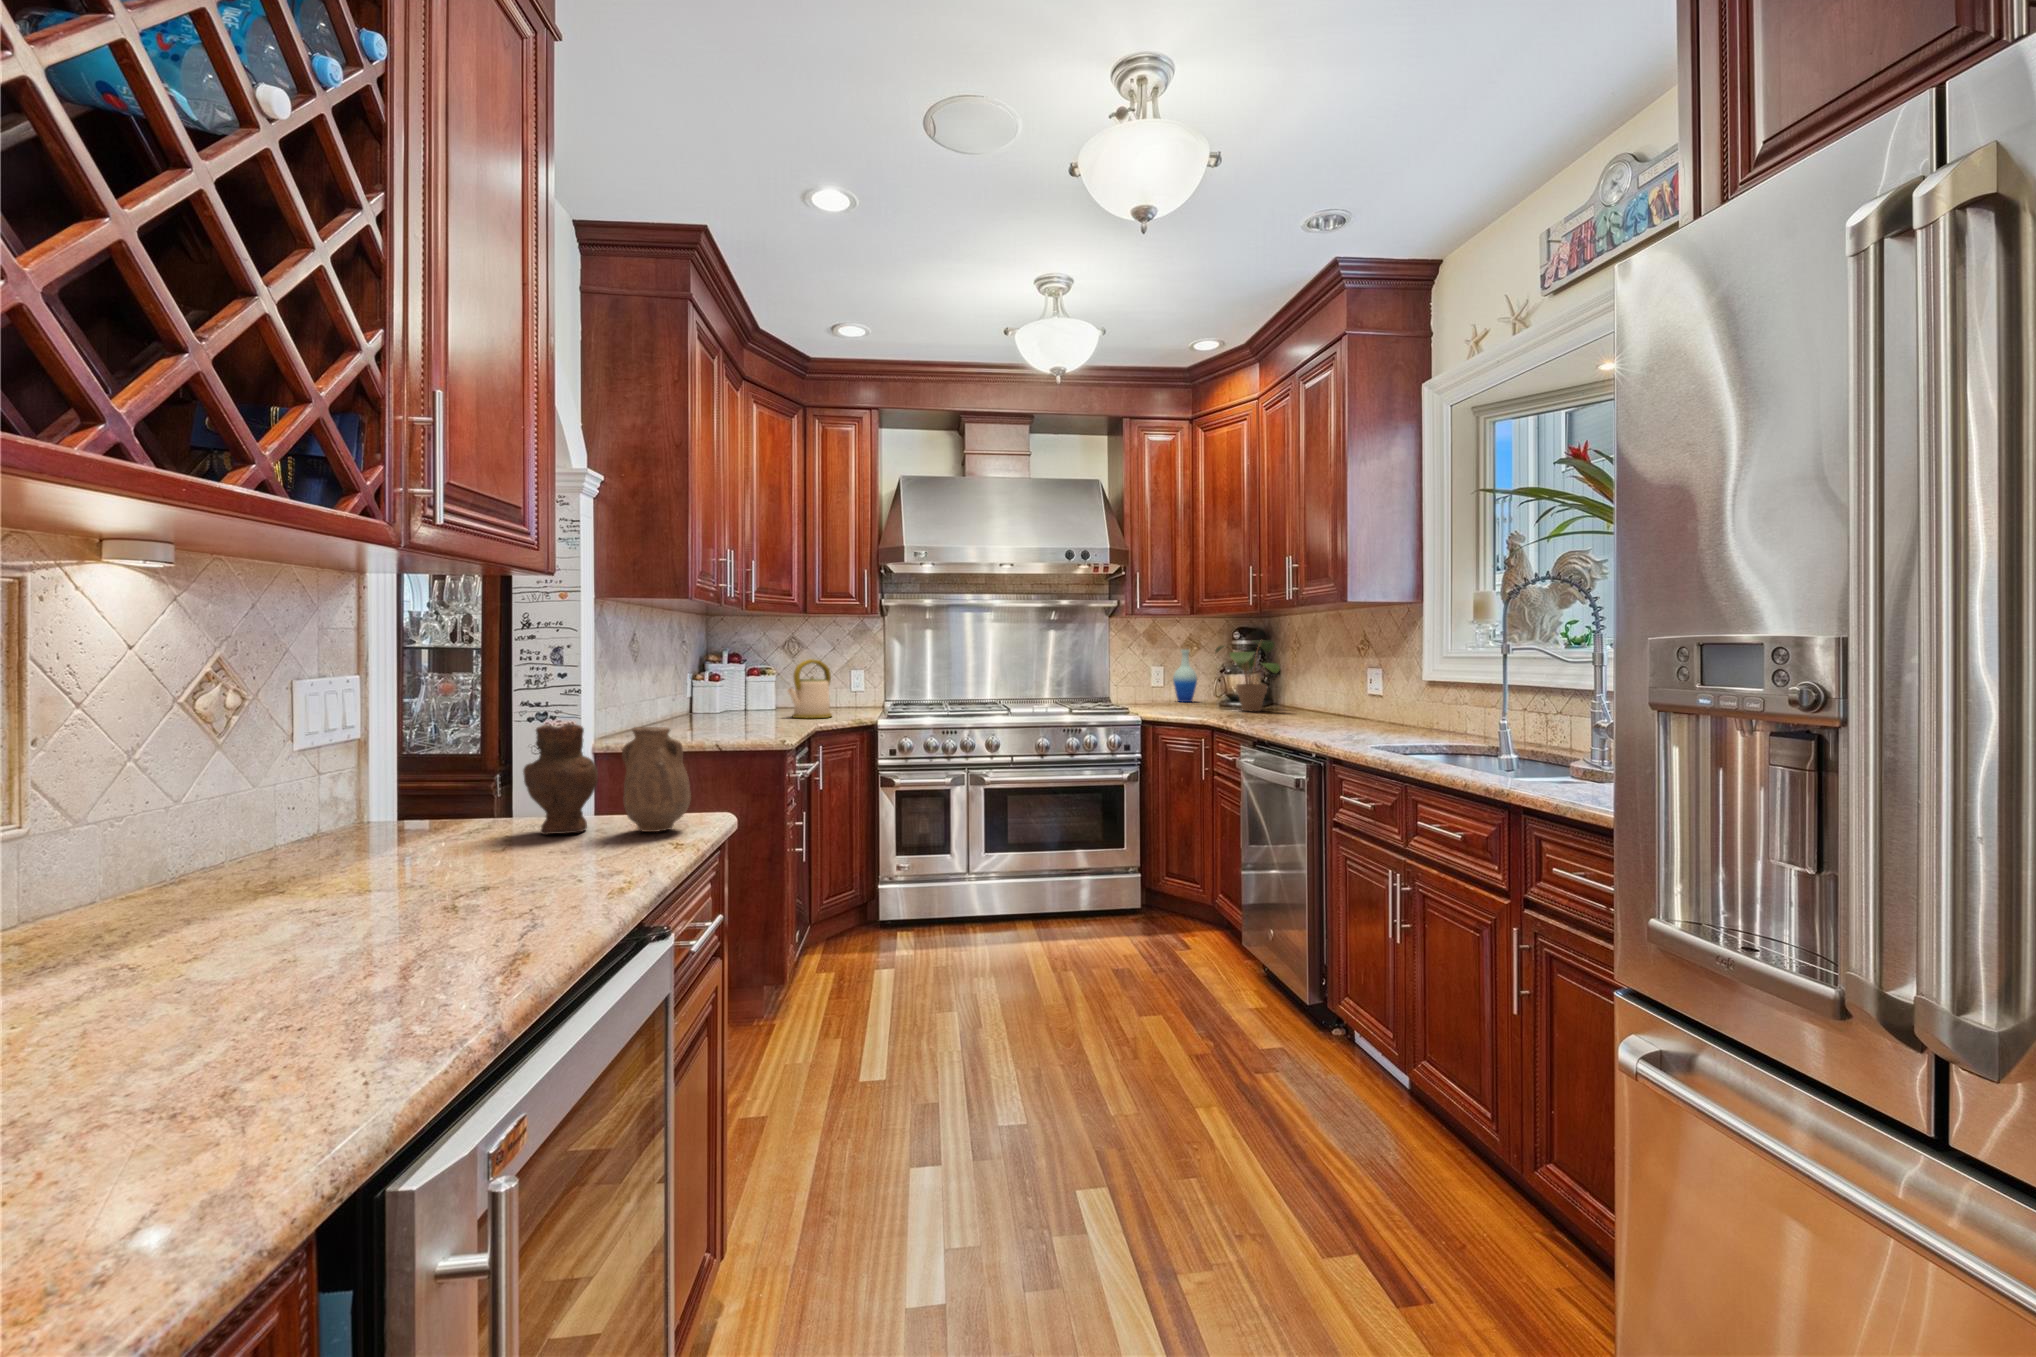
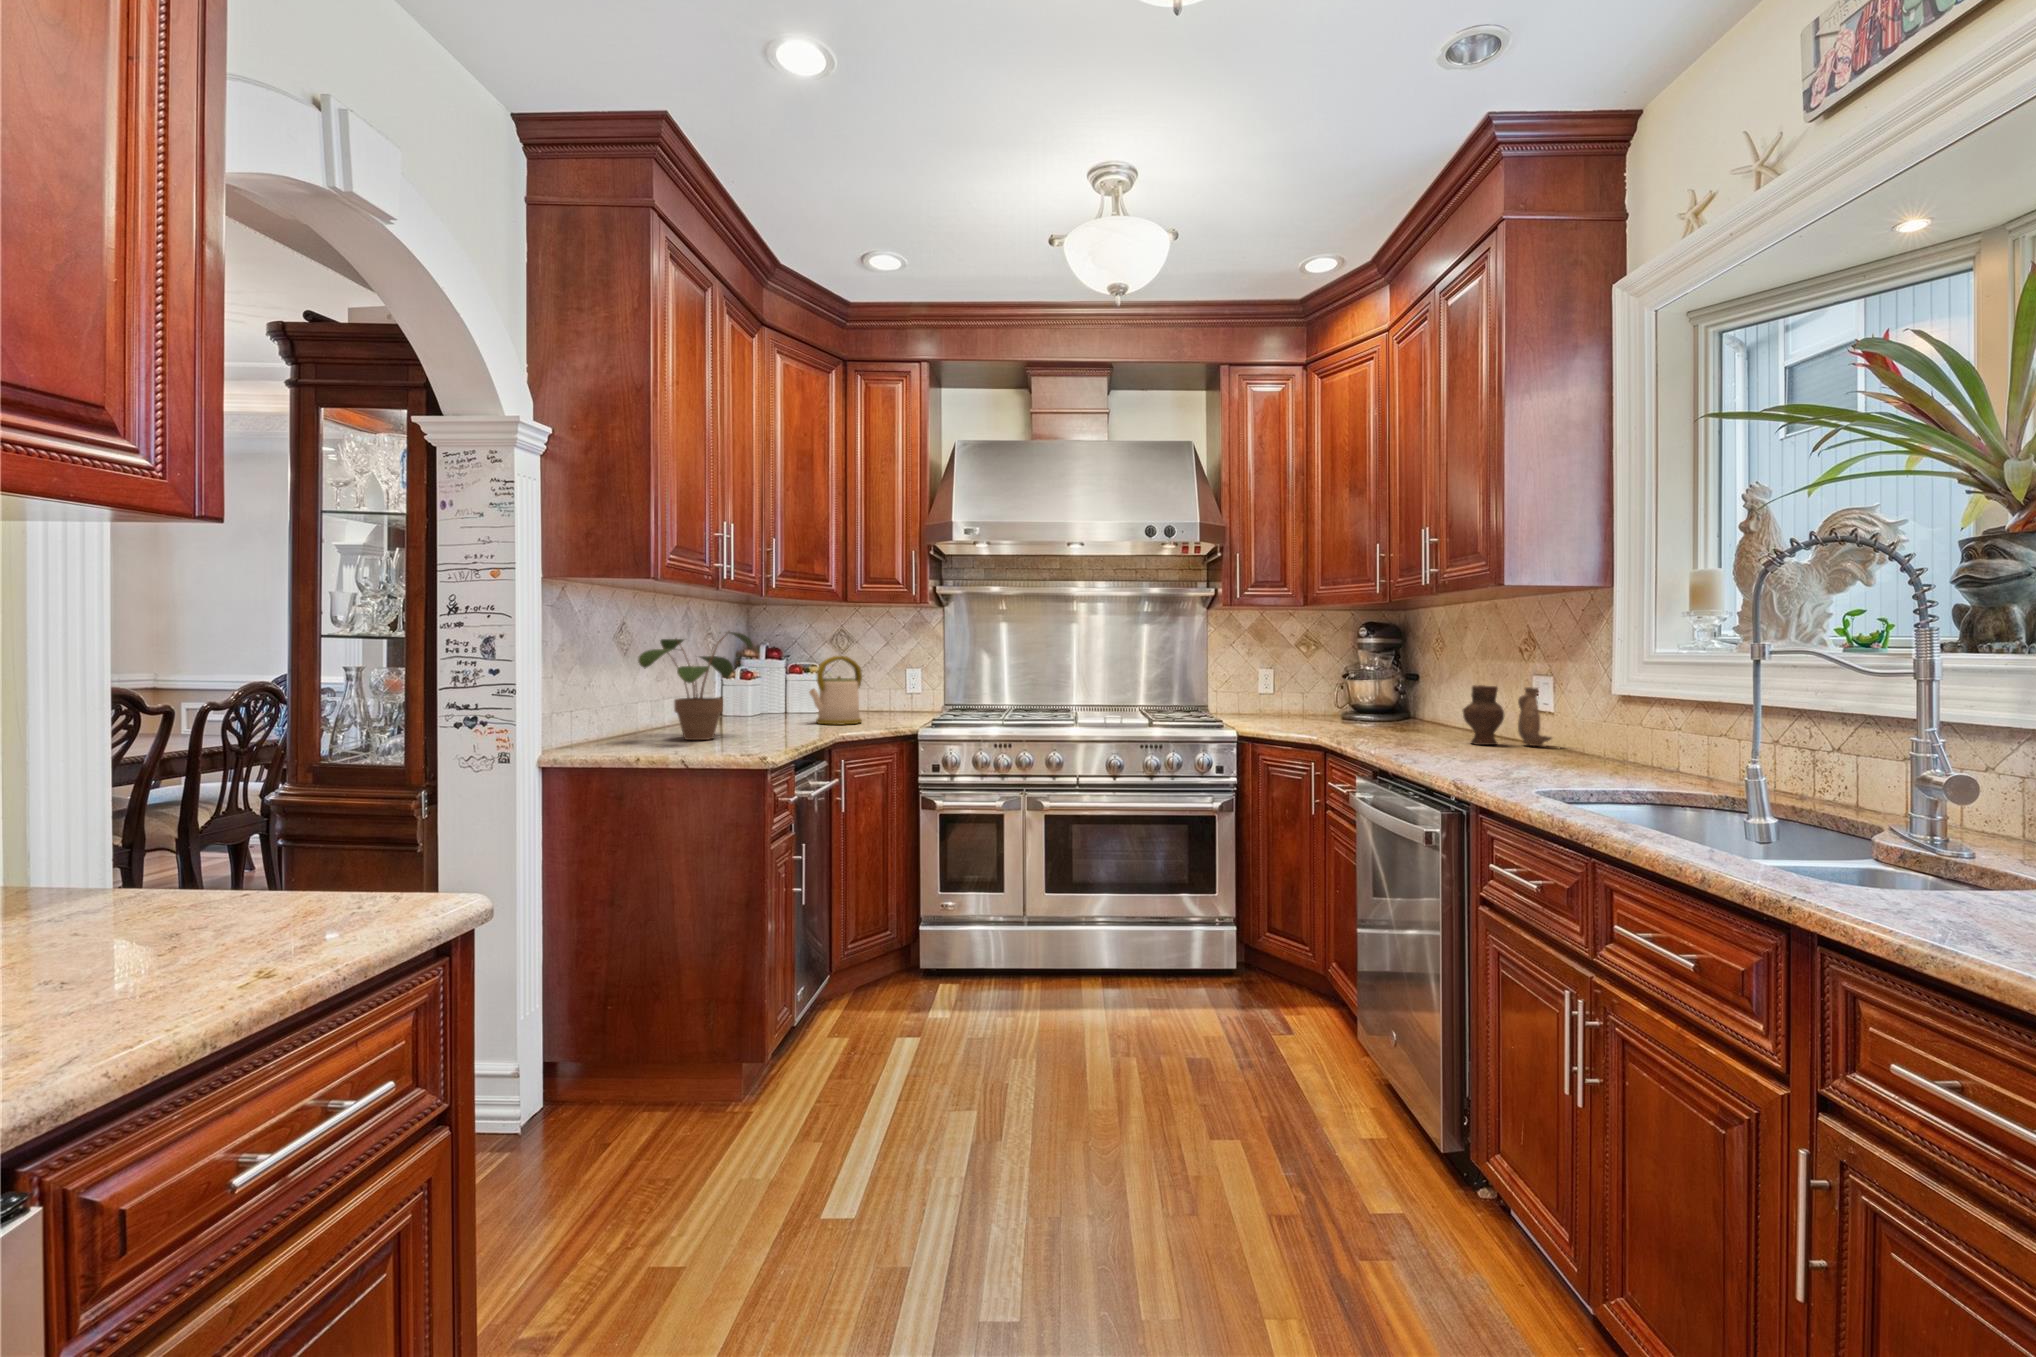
potted plant: present [1215,640,1280,711] -> present [638,631,753,740]
bottle: present [1173,646,1197,702] -> none [1284,644,1314,712]
vase: present [523,724,691,834] -> present [1463,685,1551,746]

